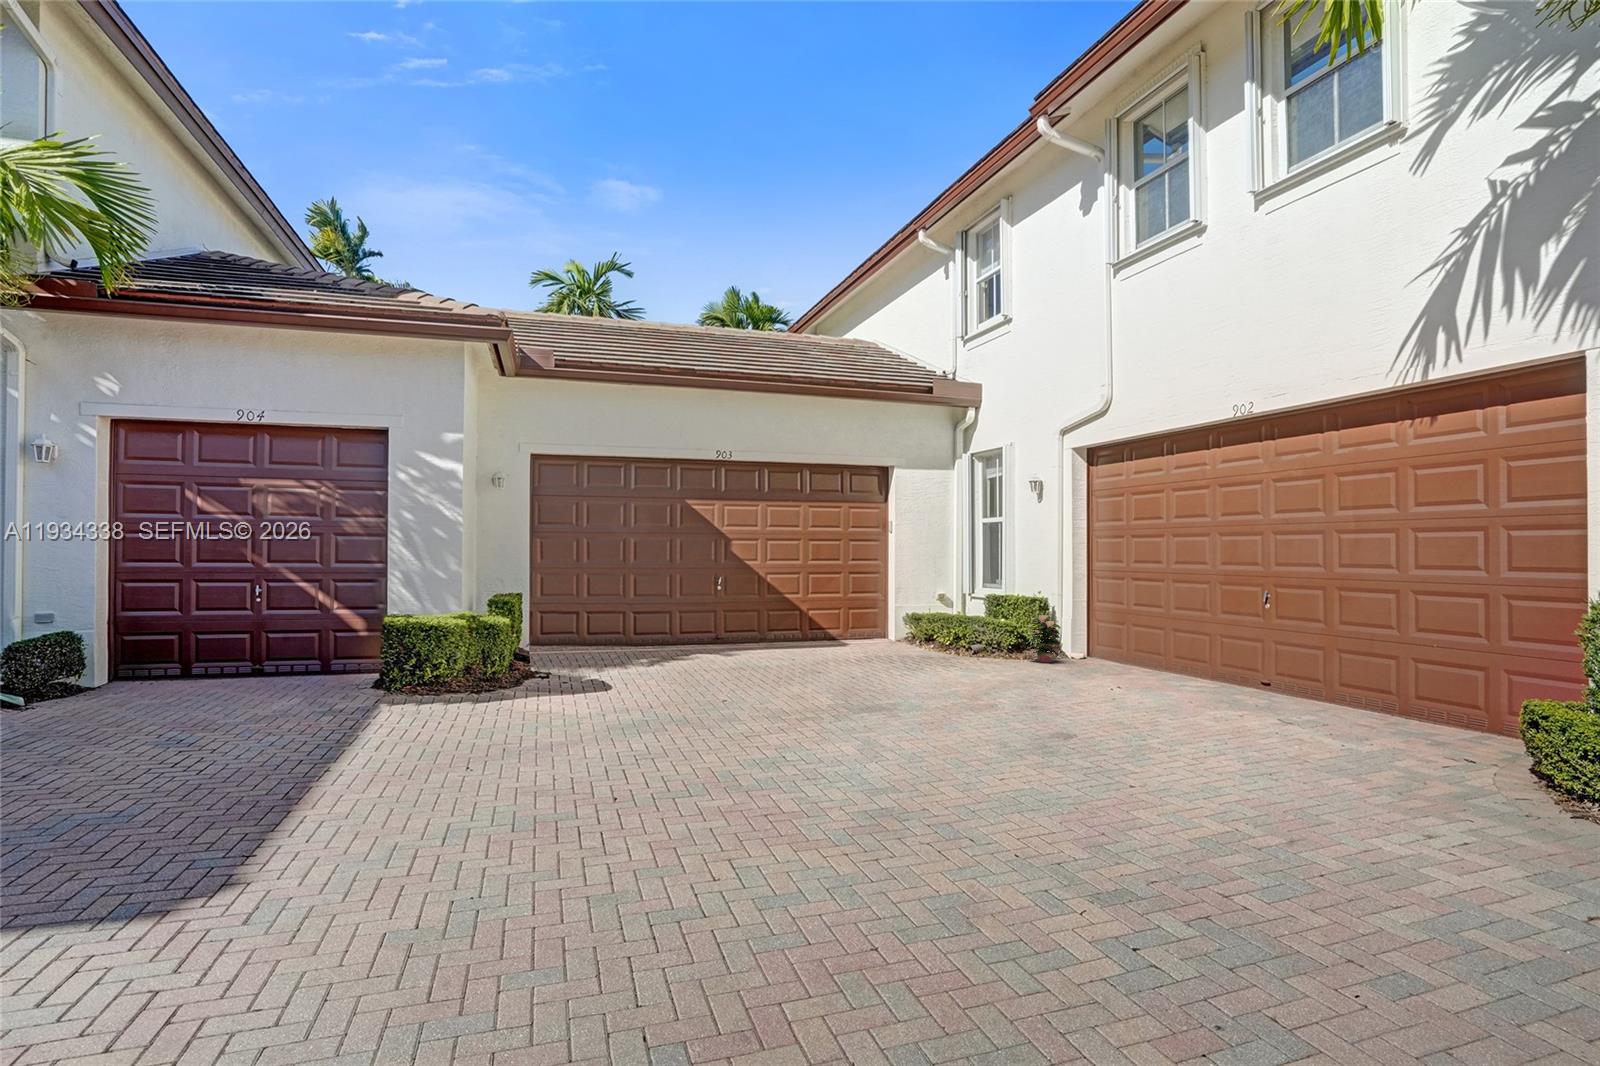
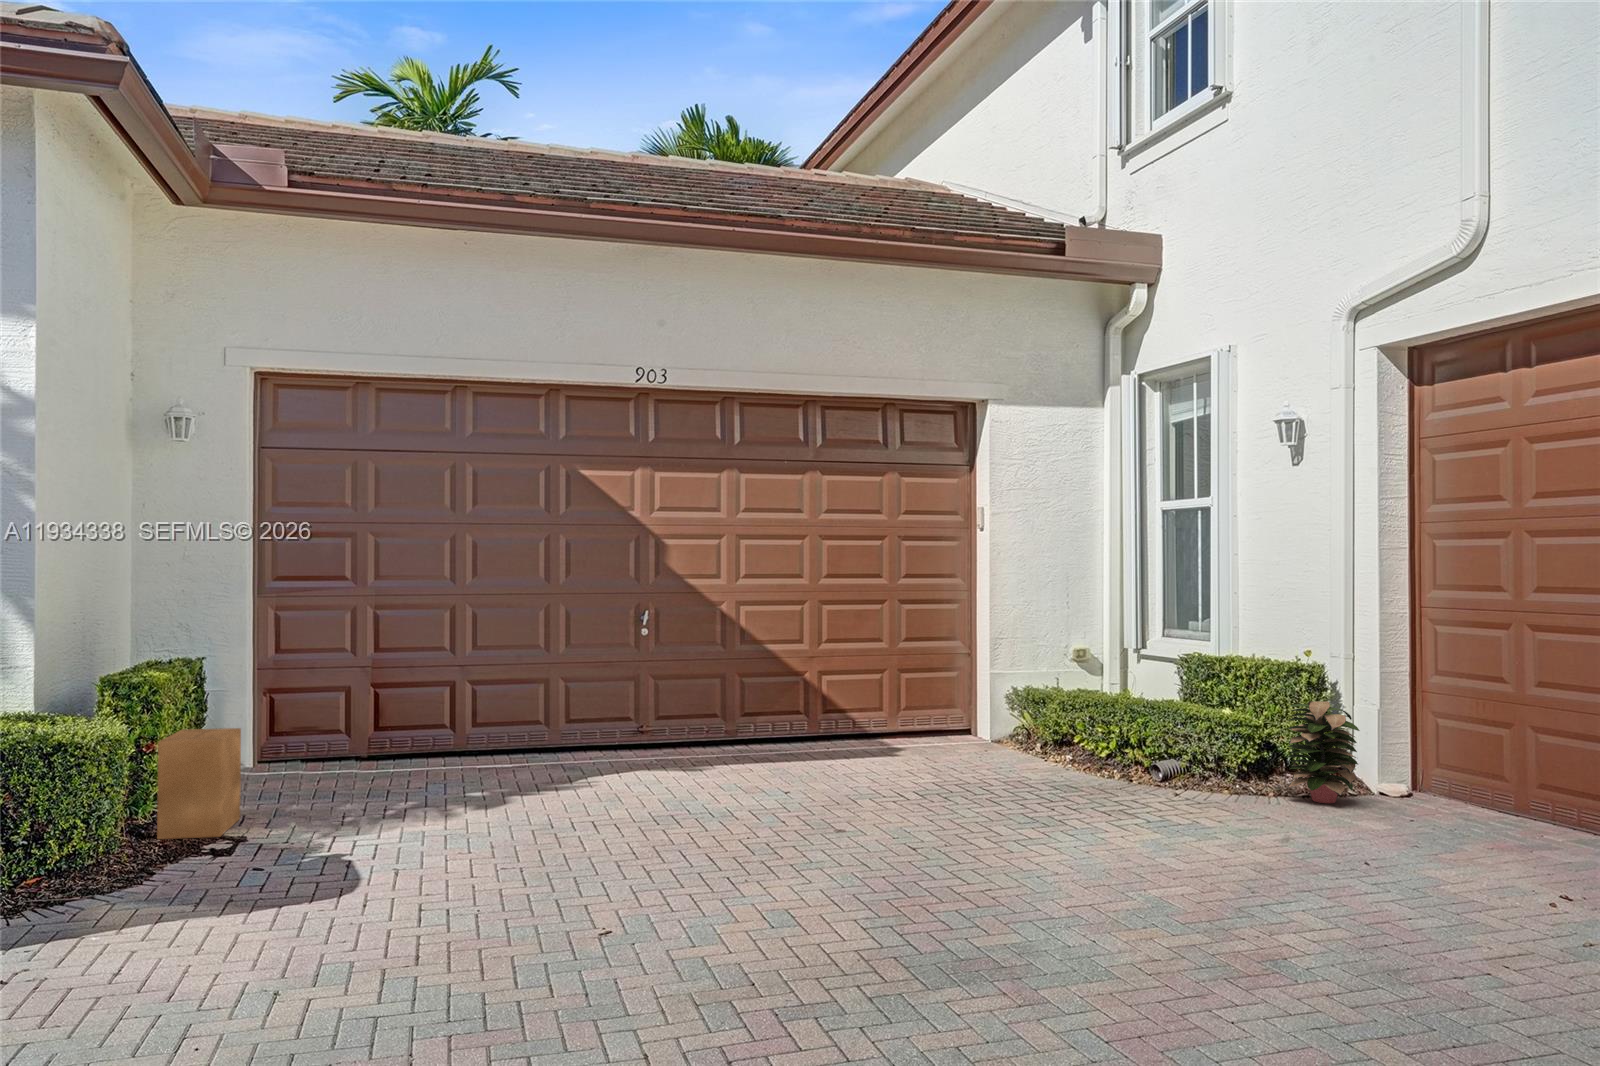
cardboard box: none [514,626,545,674] -> present [157,728,241,839]

